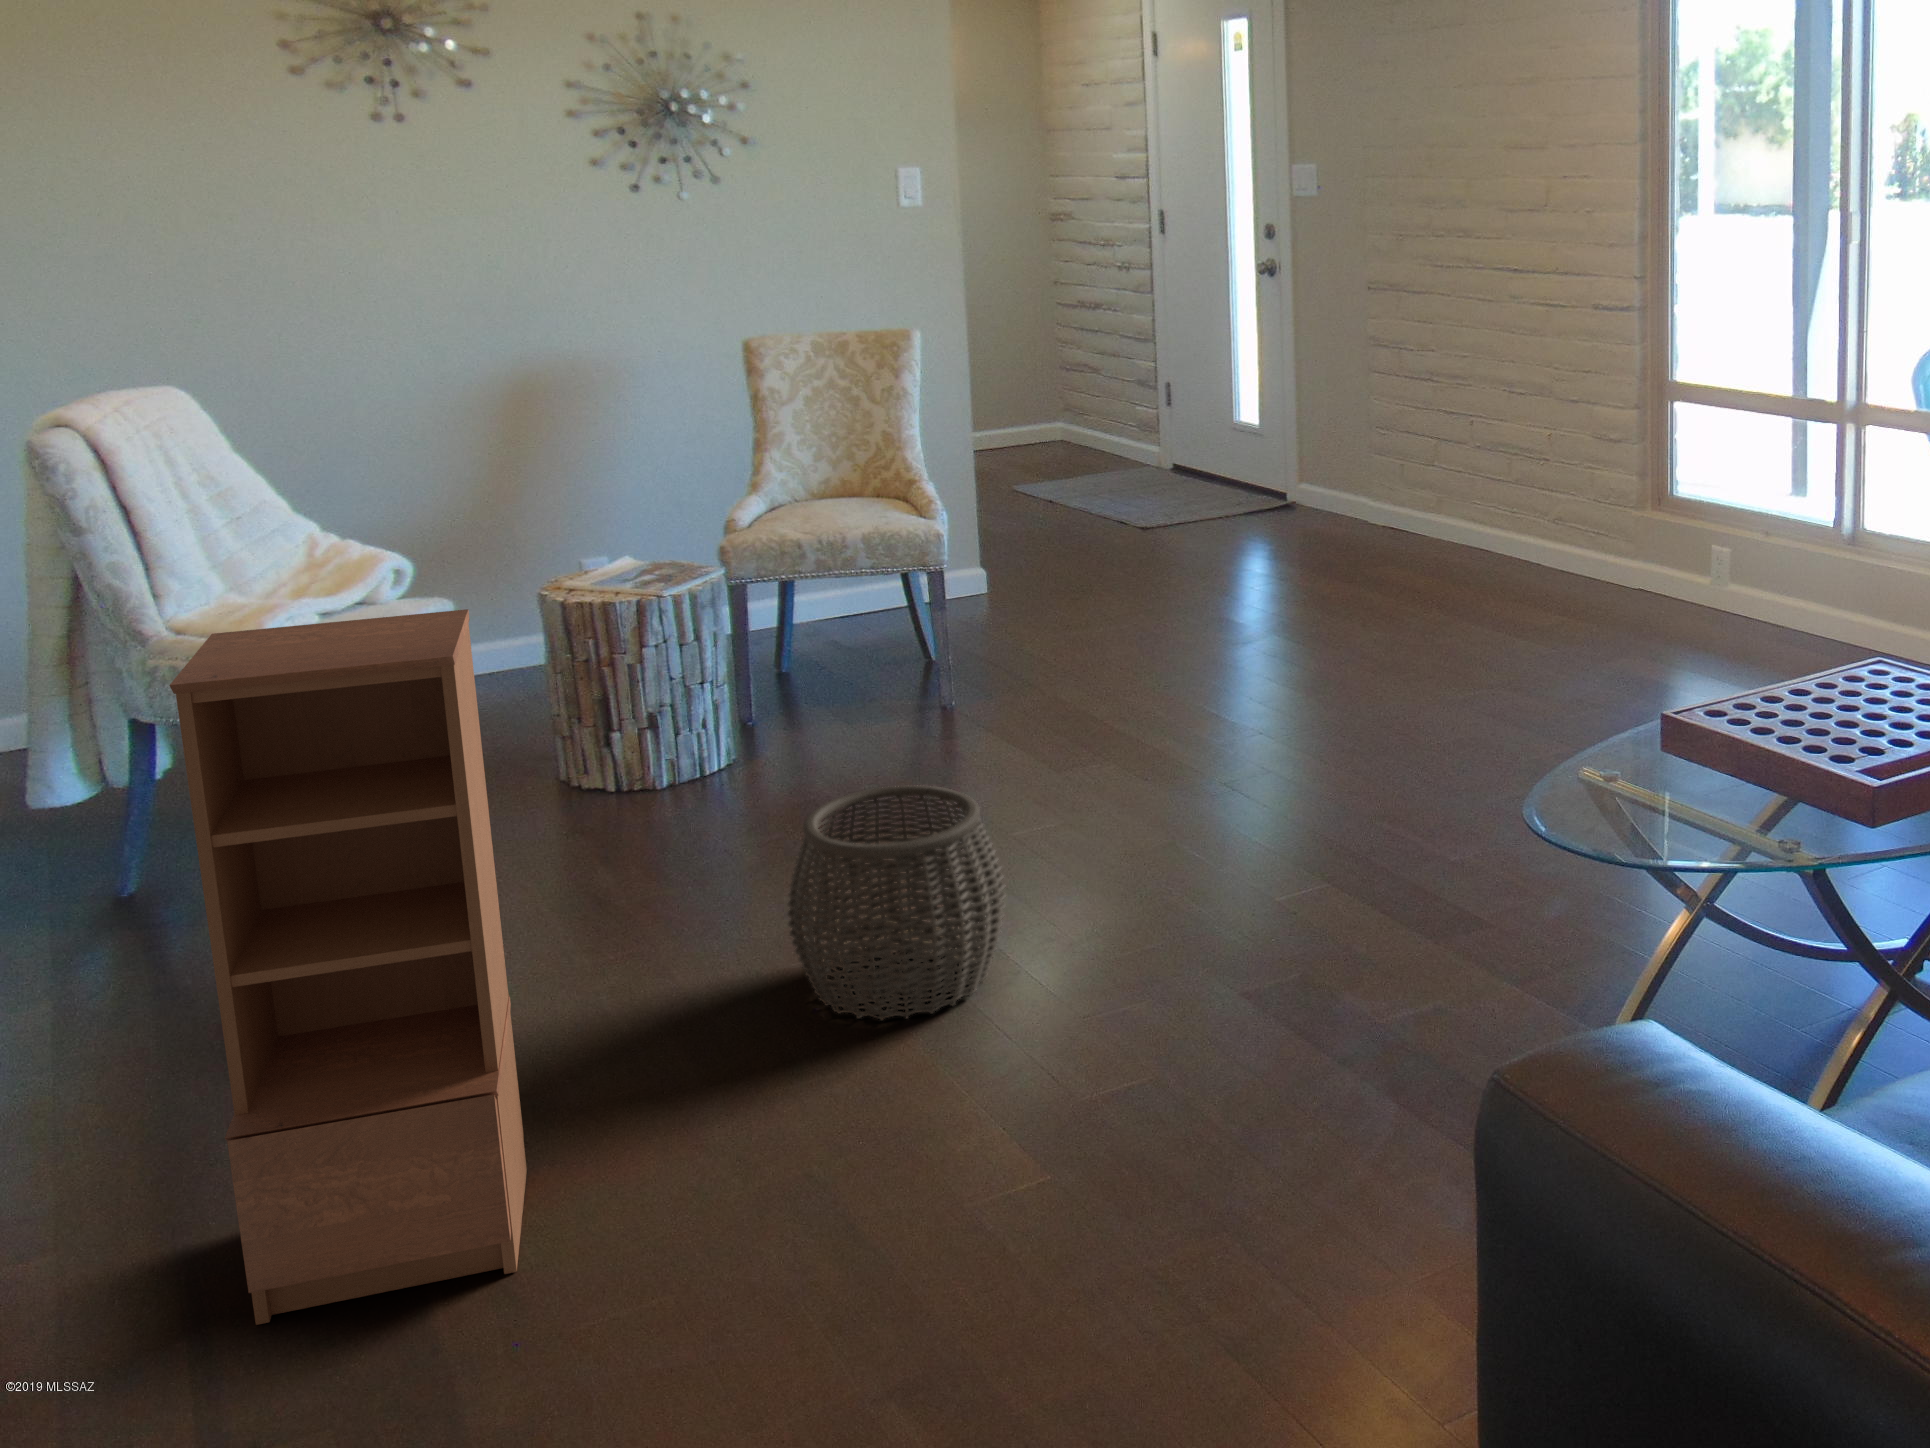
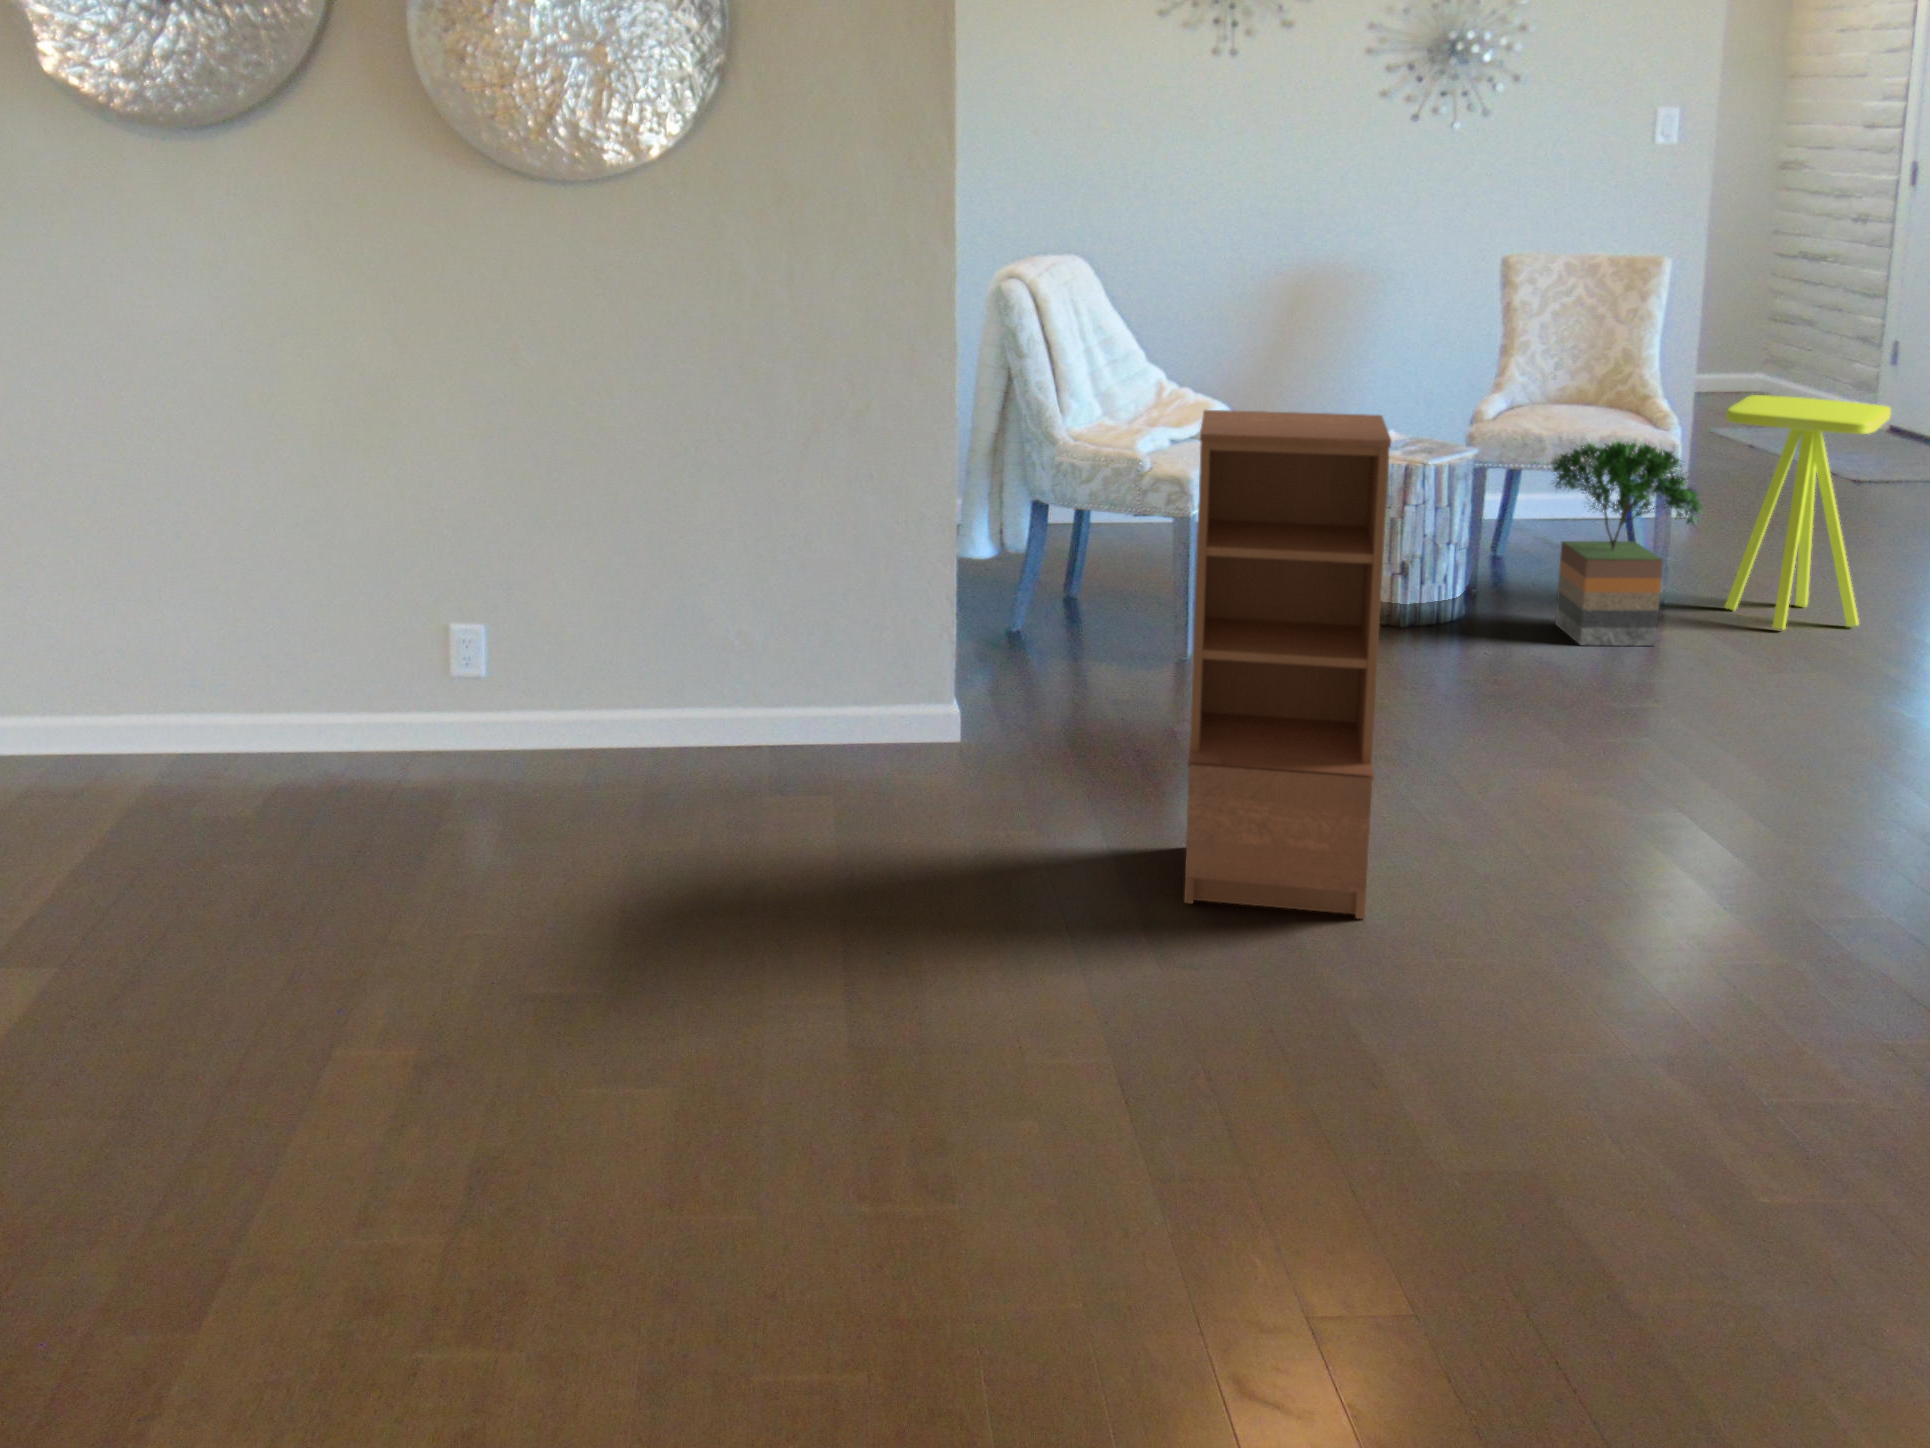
side table: none [977,472,1131,716] -> present [1725,395,1891,629]
potted tree: none [793,539,961,776] -> present [1552,441,1704,646]
woven basket: present [787,785,1006,1020] -> none [1561,634,1767,832]

